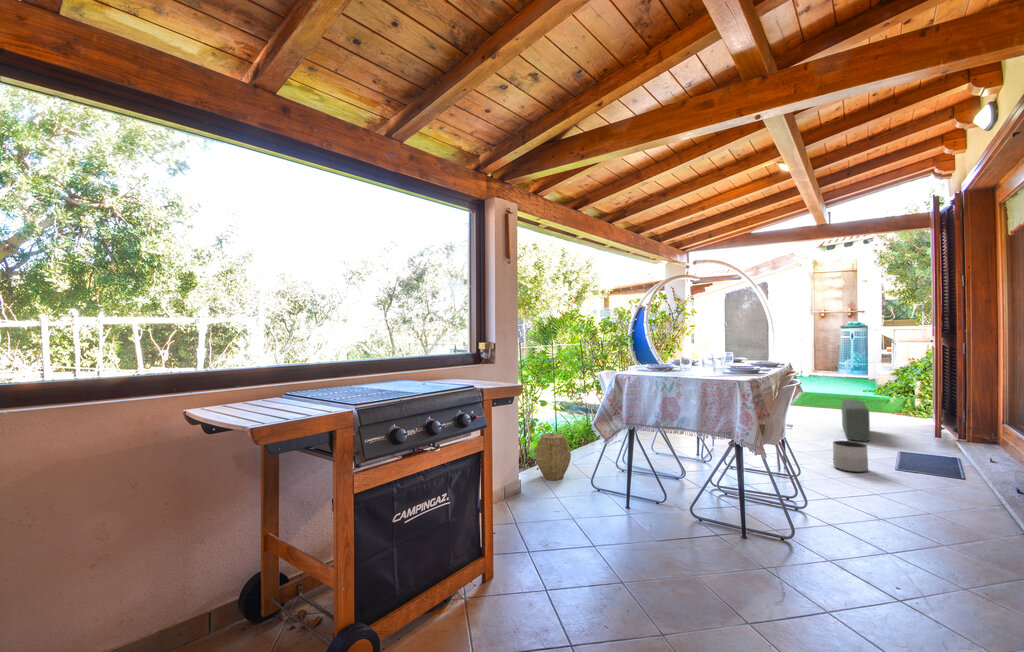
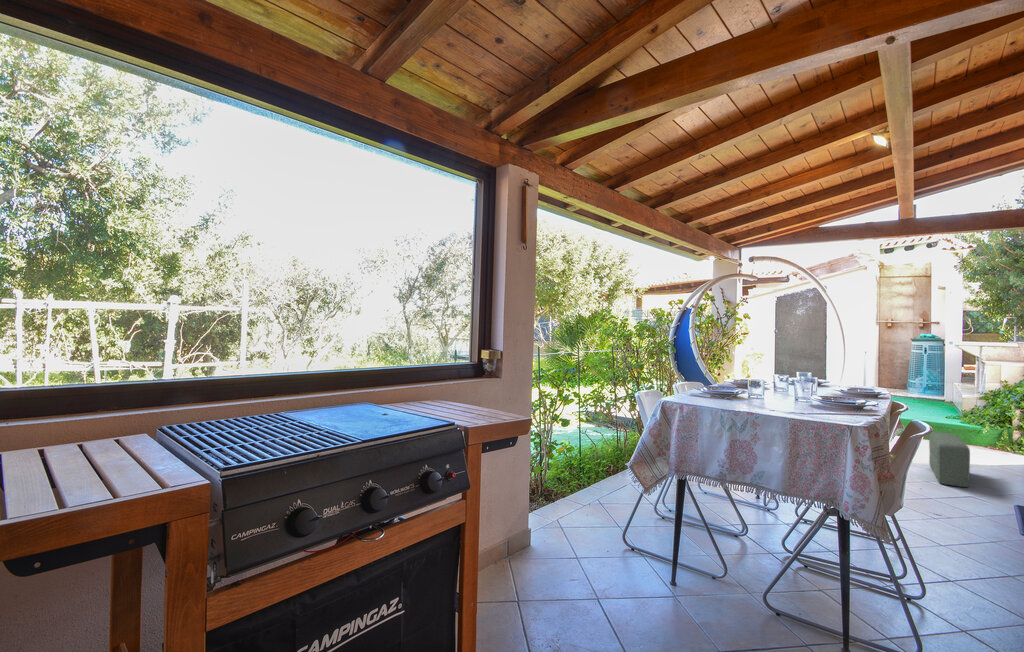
woven basket: present [535,433,571,480] -> none [551,463,595,522]
planter: present [833,441,868,472] -> none [931,490,979,534]

